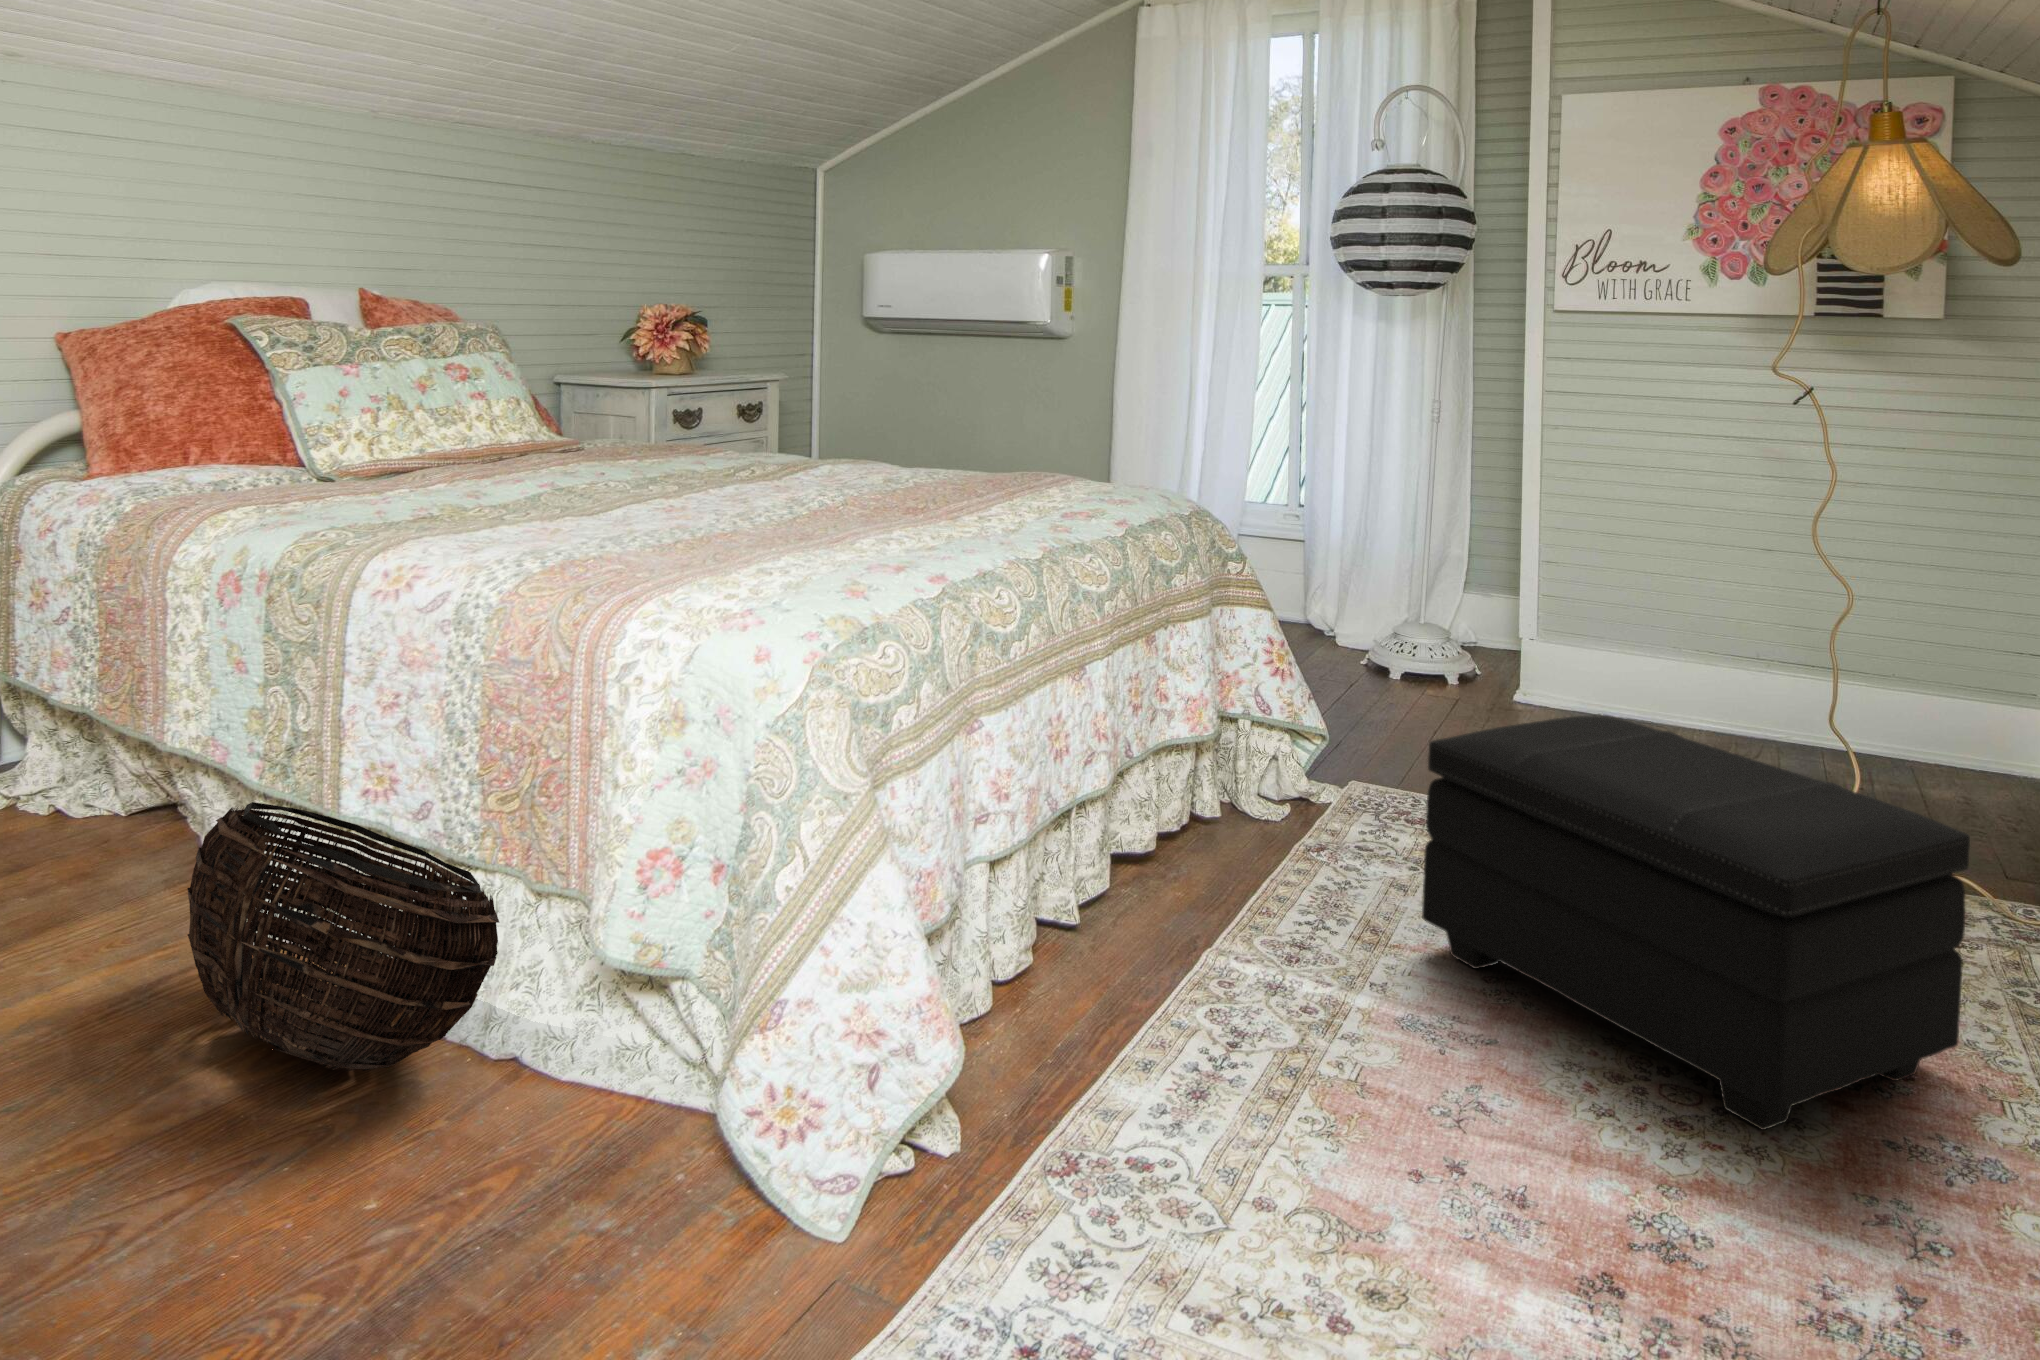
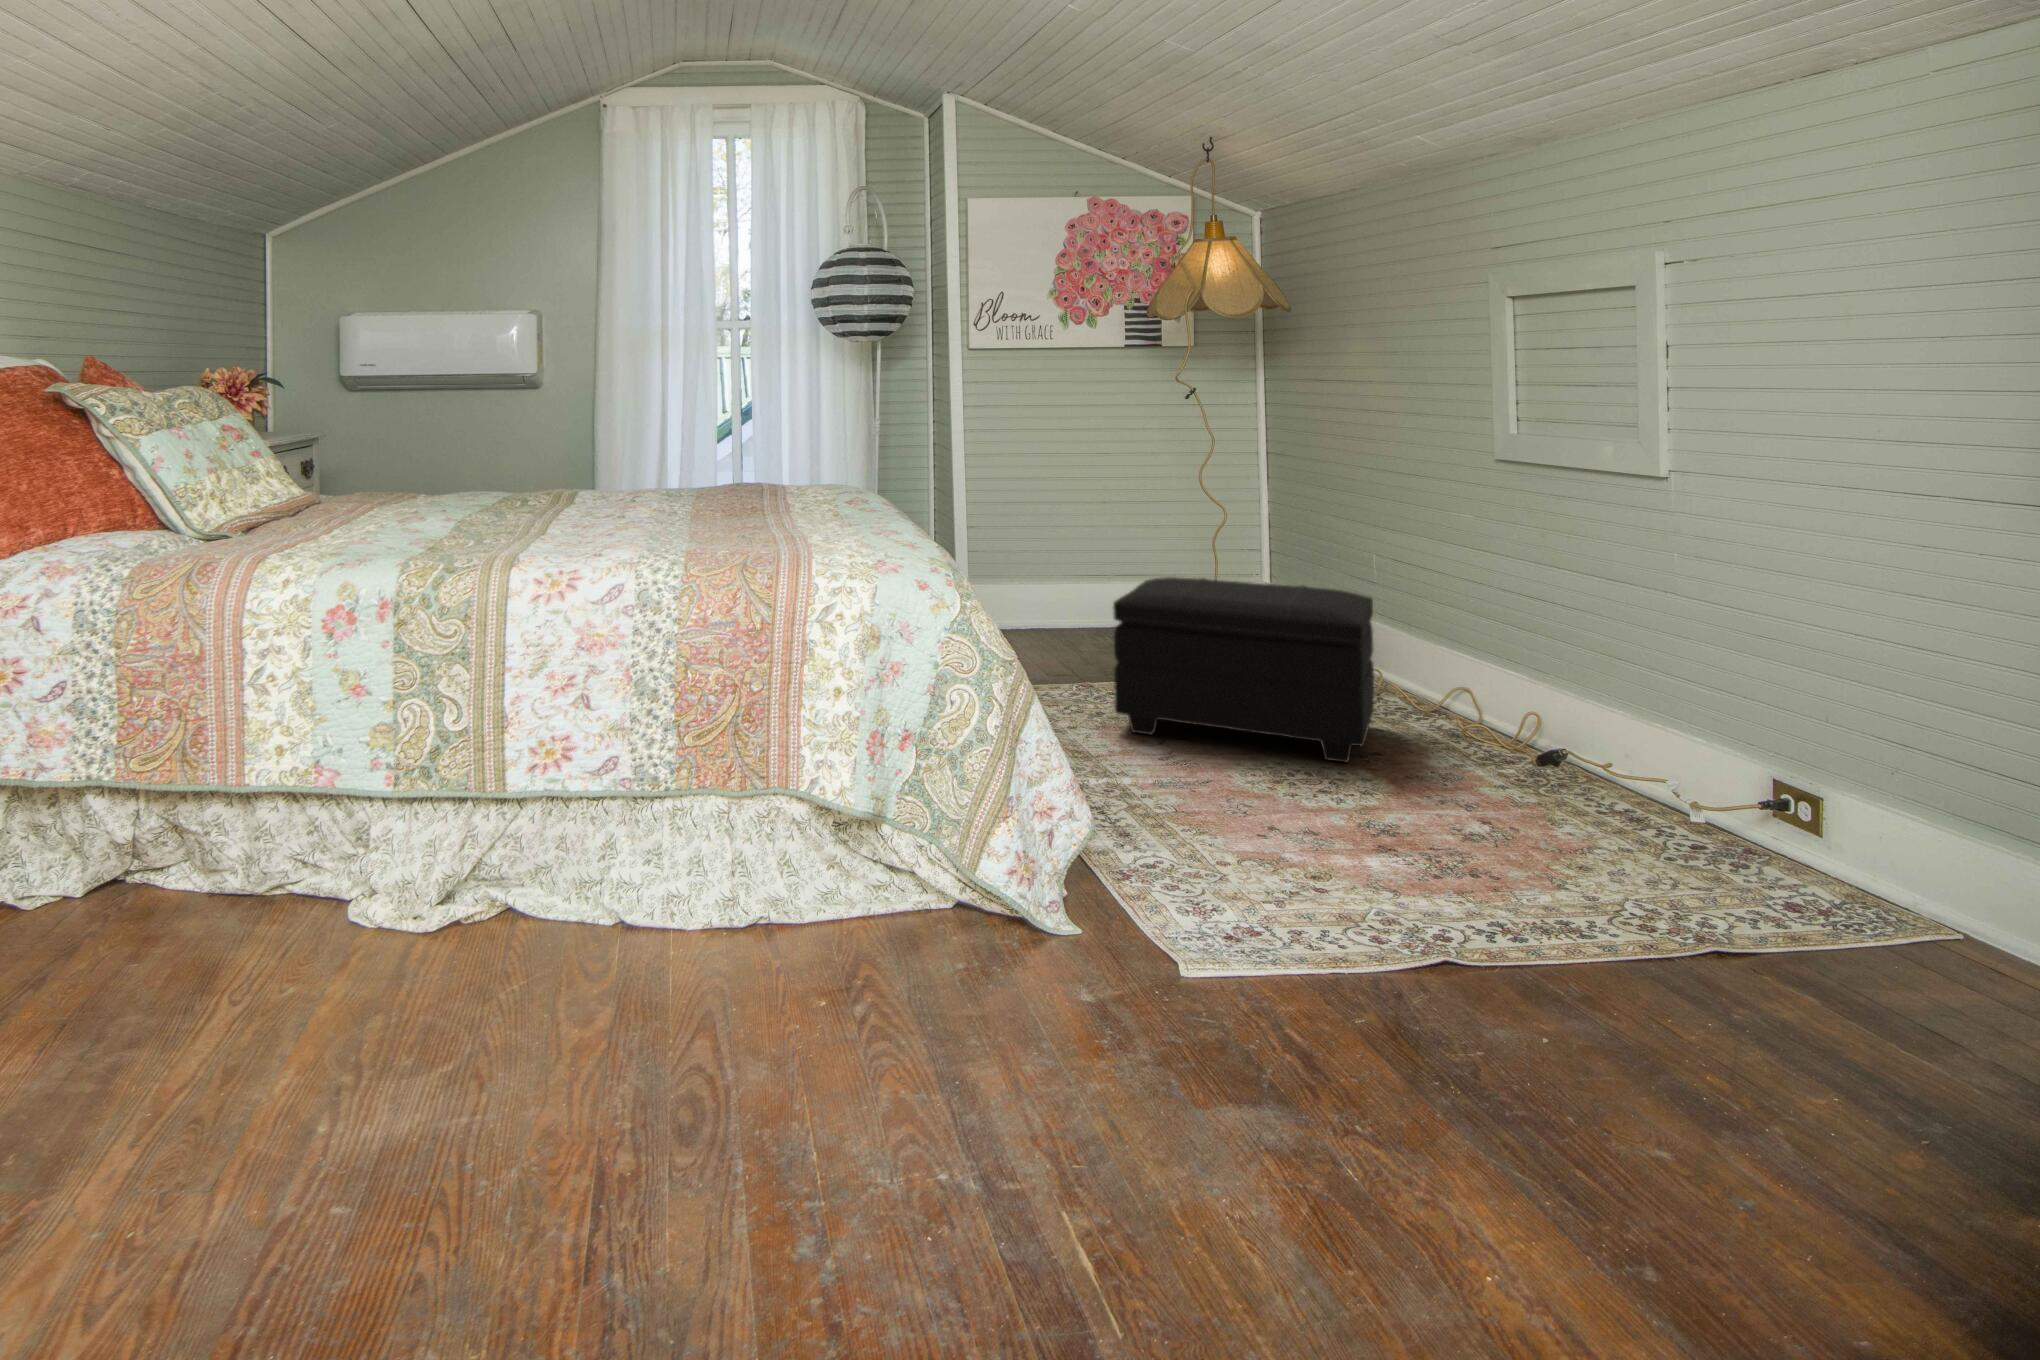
basket: present [187,802,499,1071] -> none [452,784,791,965]

